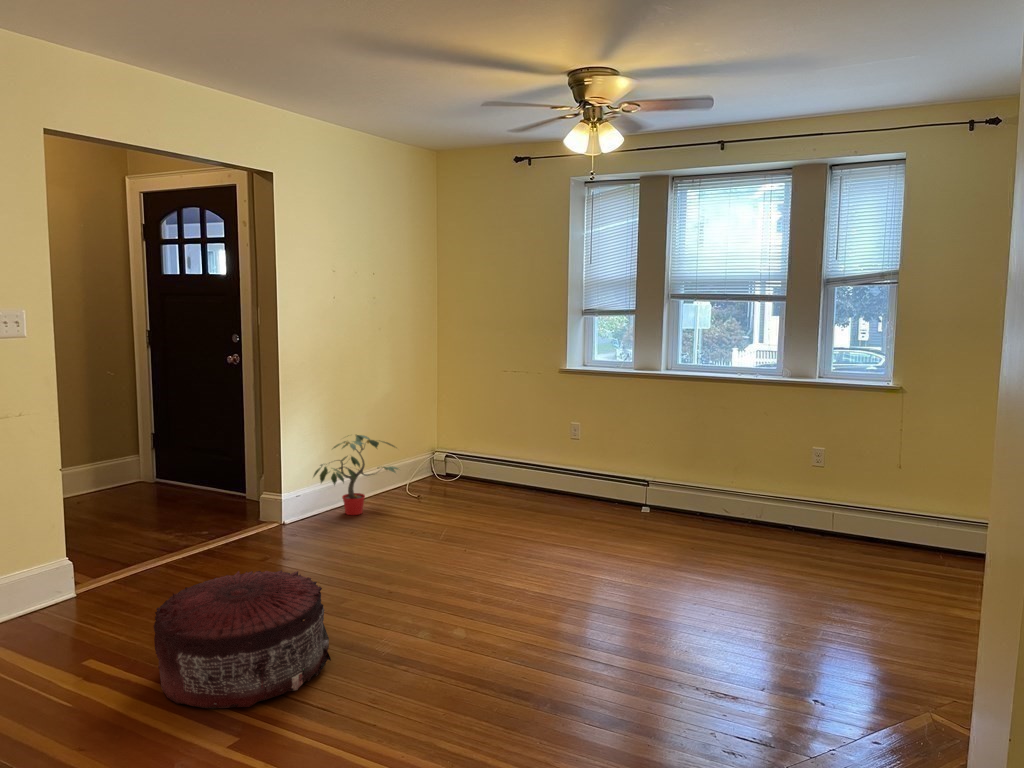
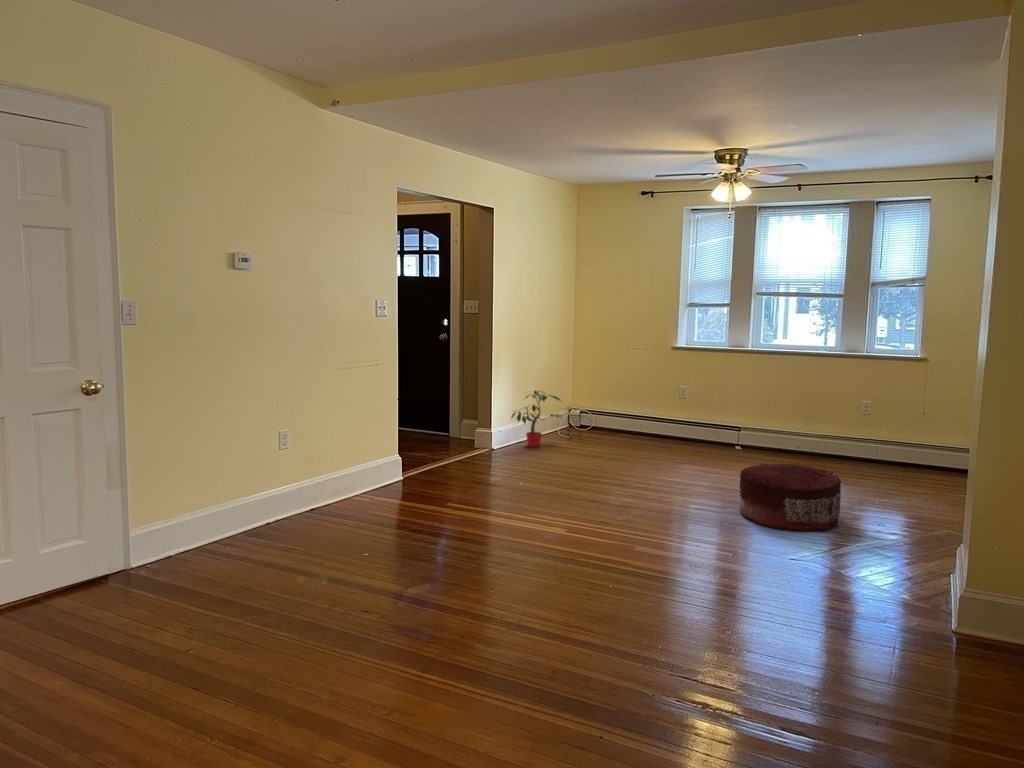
pouf: present [154,570,331,708] -> present [740,463,842,531]

